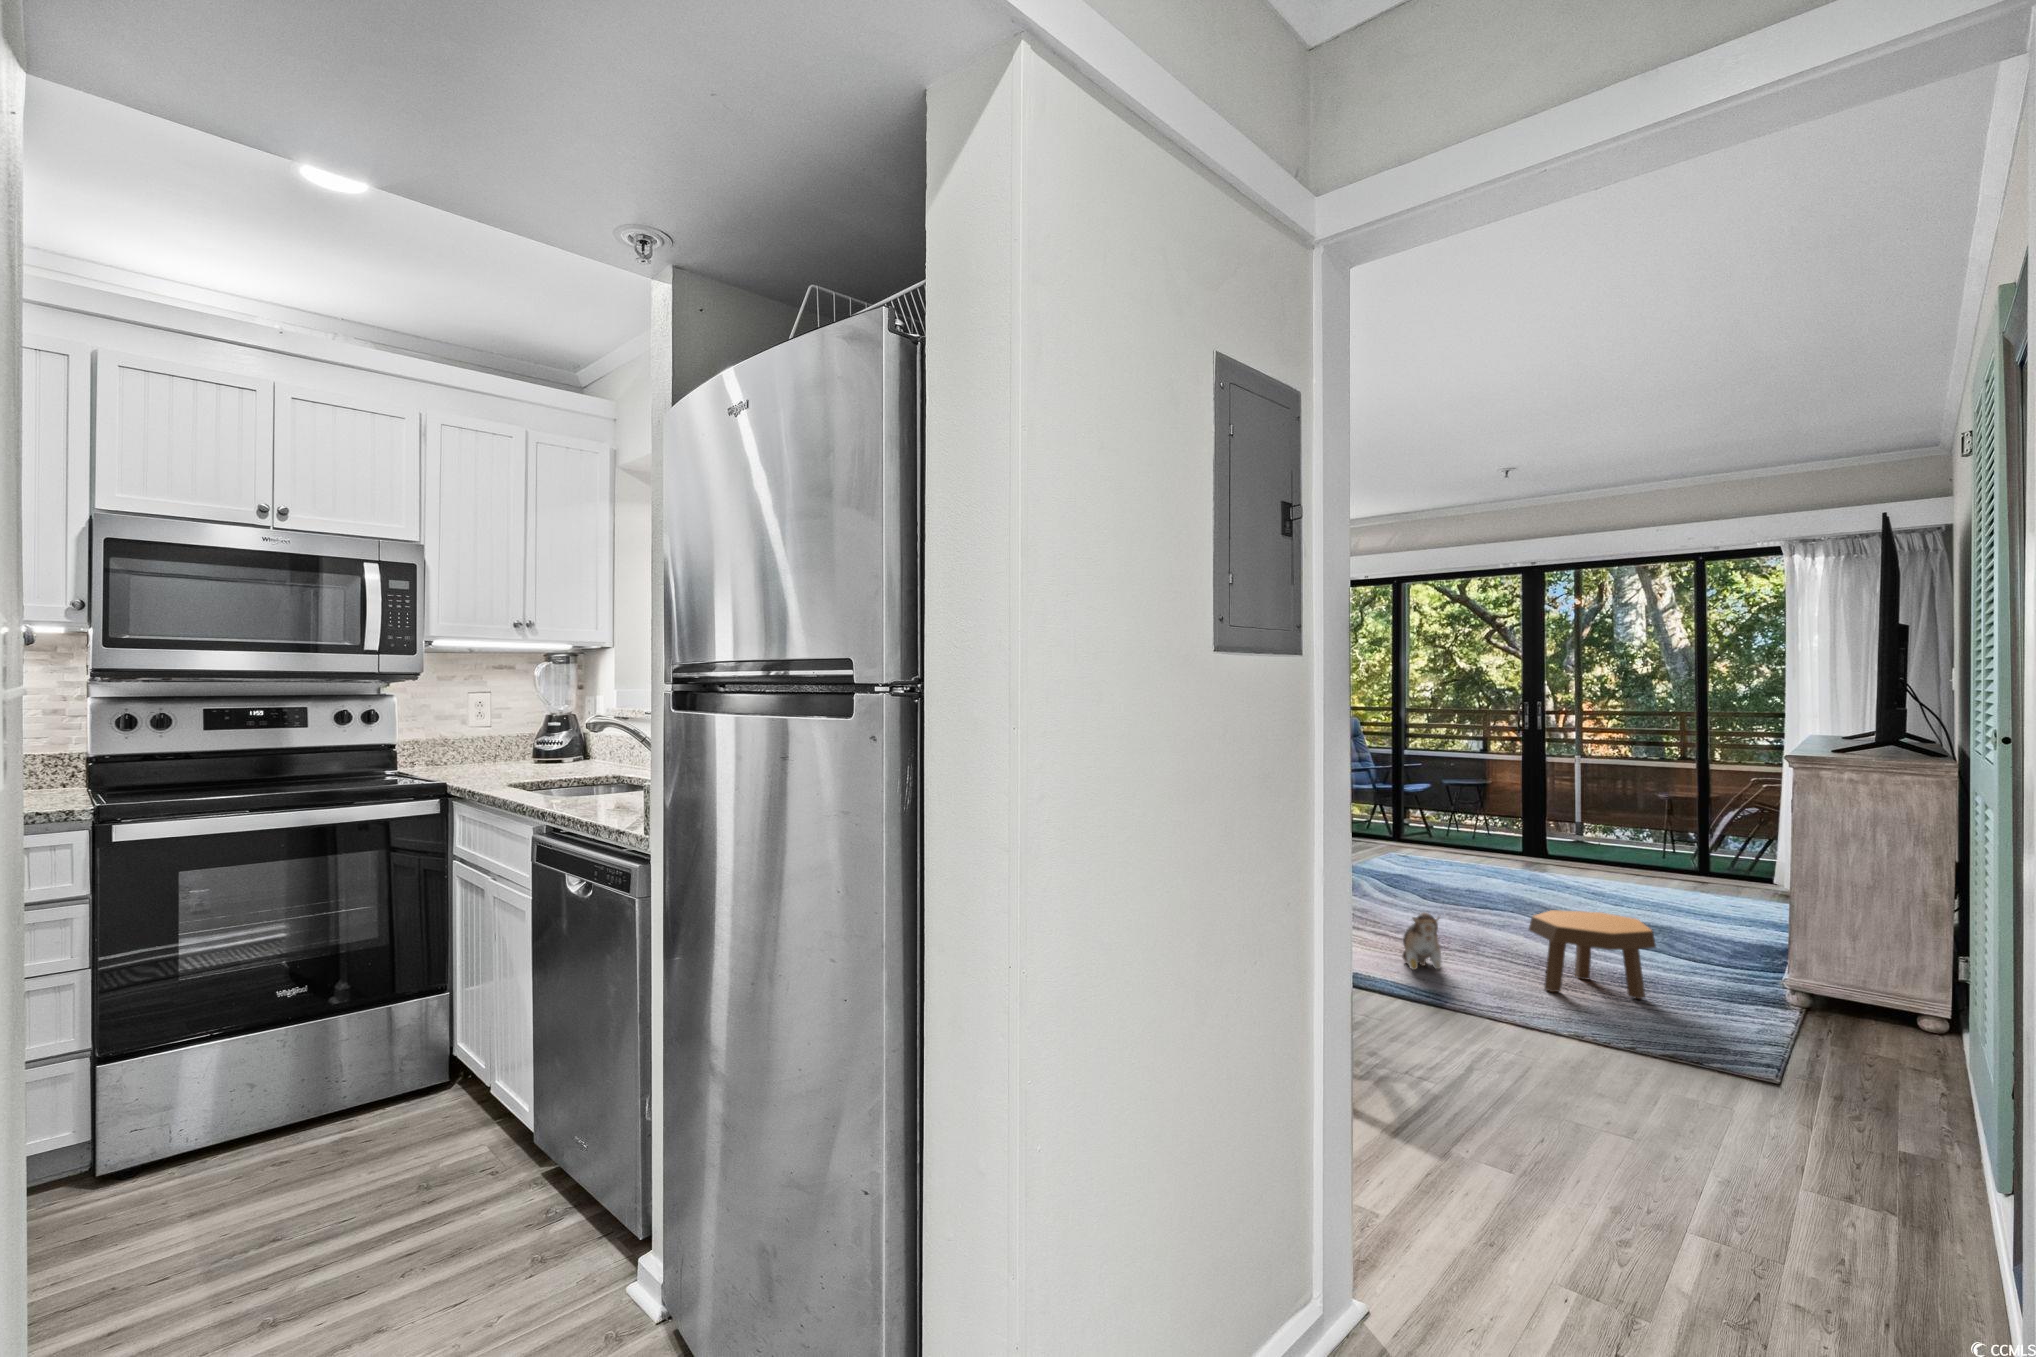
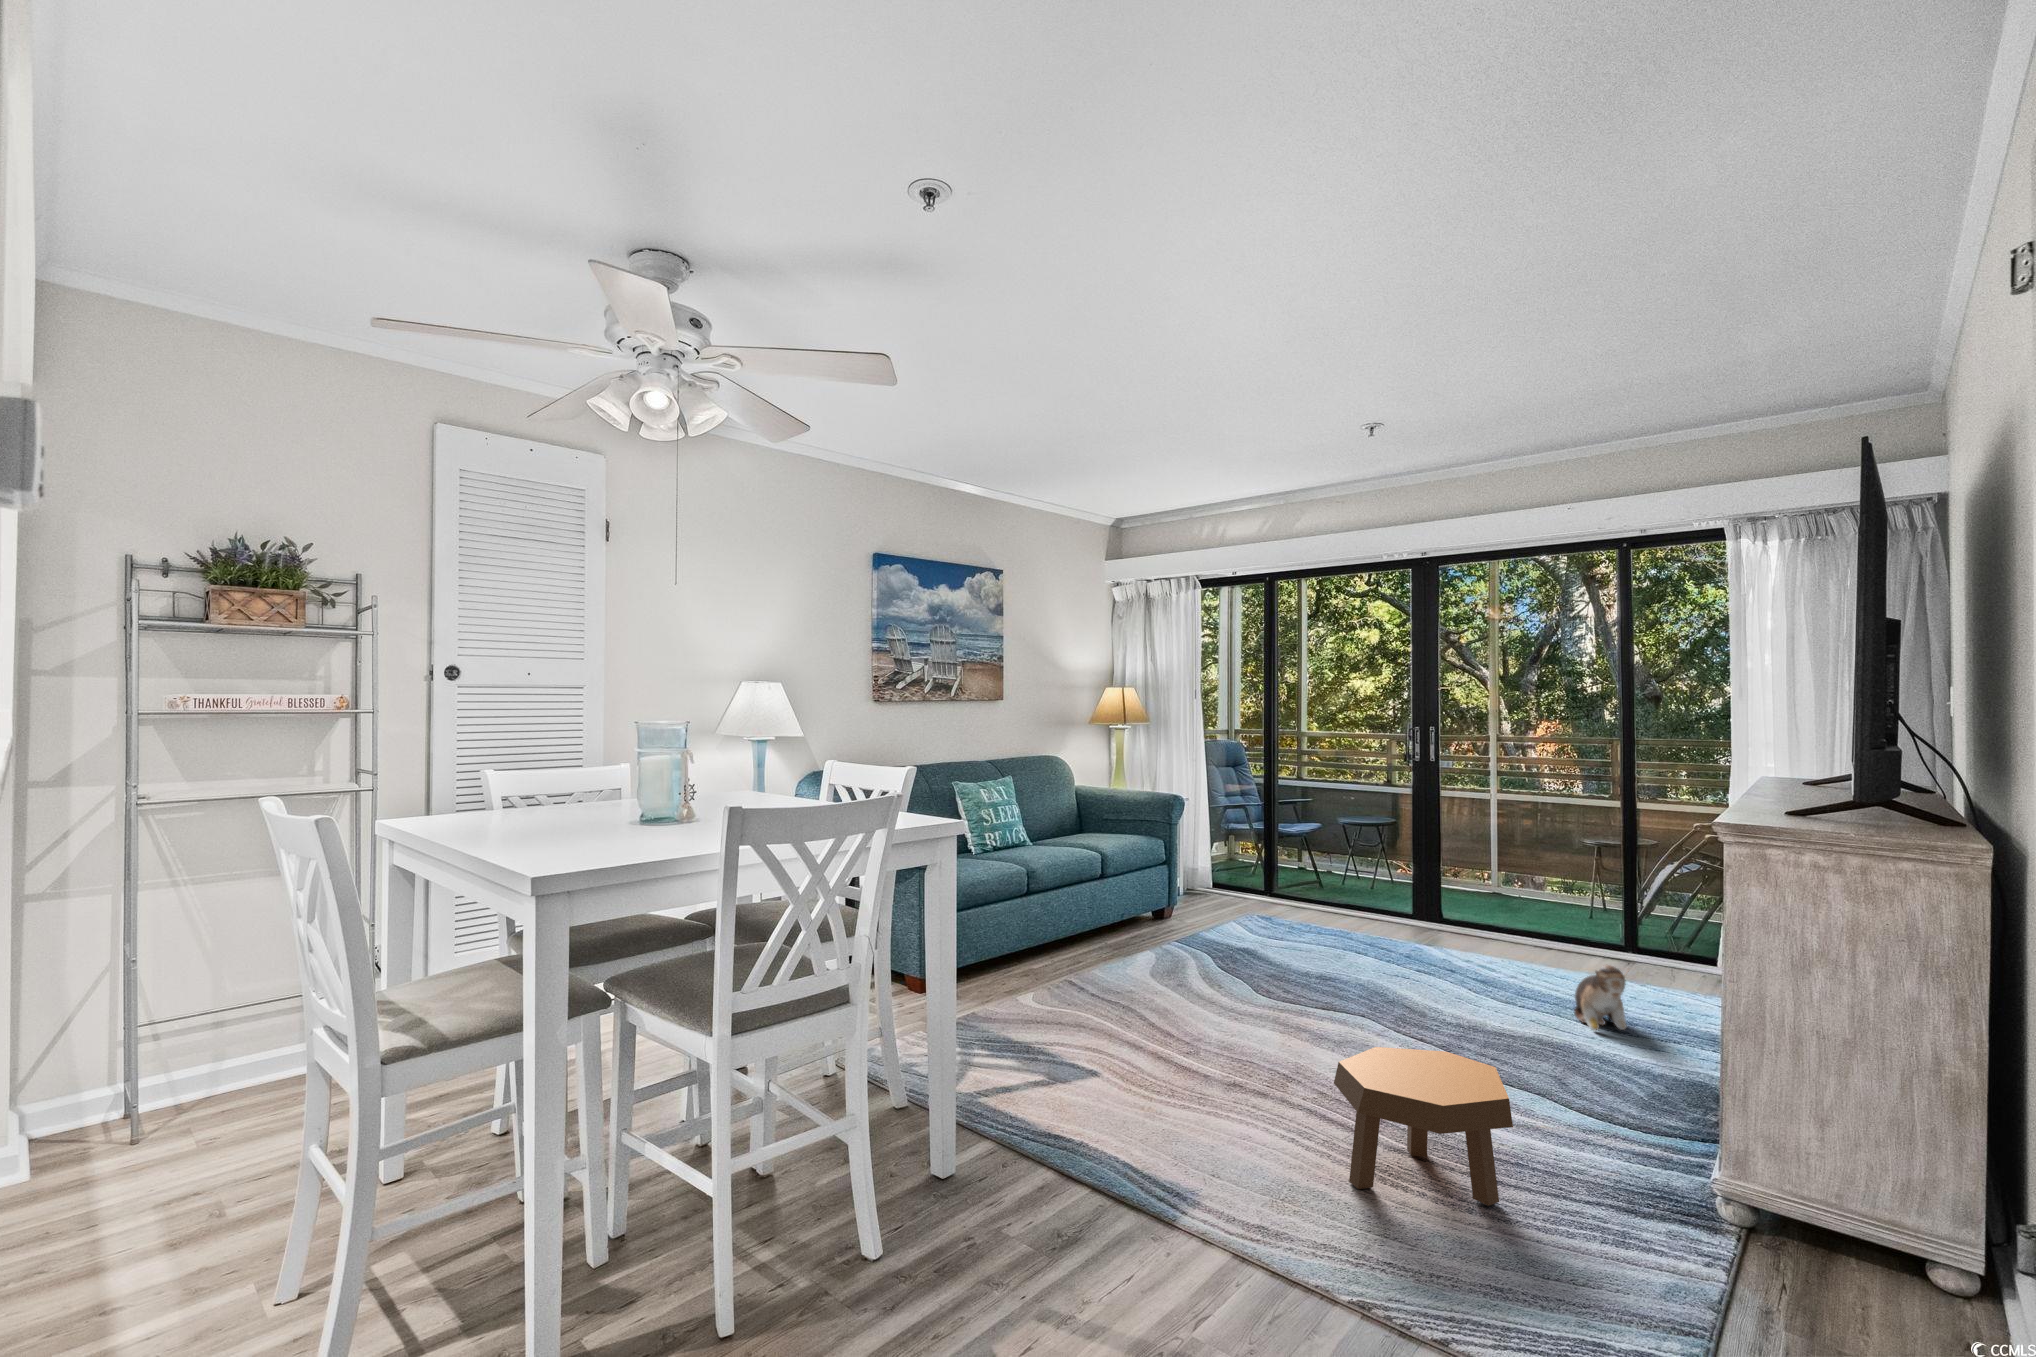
plush toy: present [1402,913,1442,970] -> present [1574,965,1626,1031]

